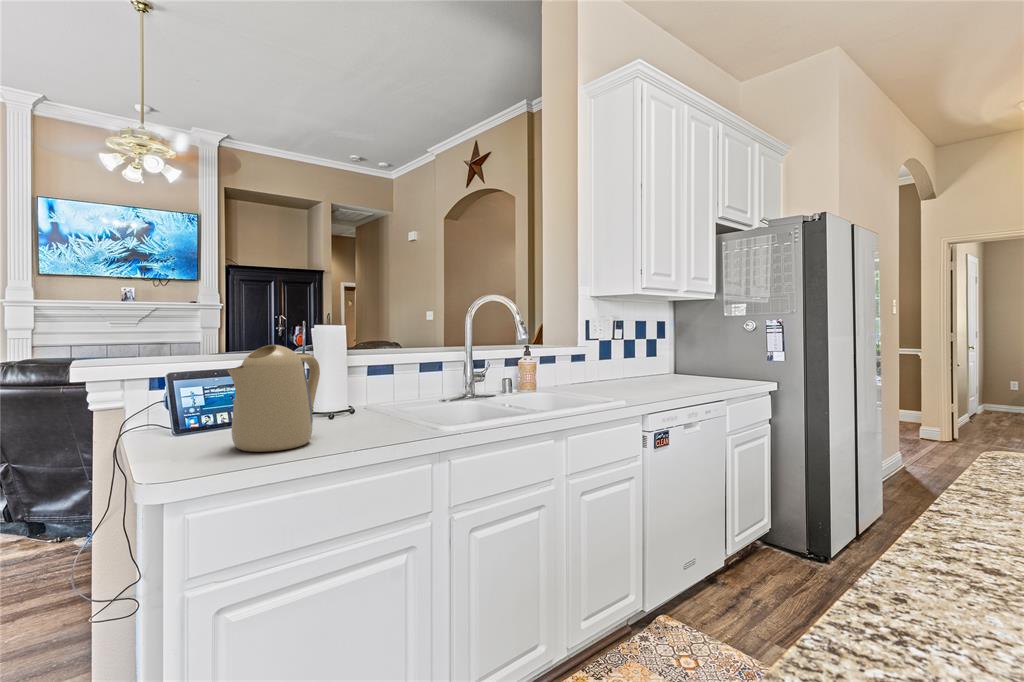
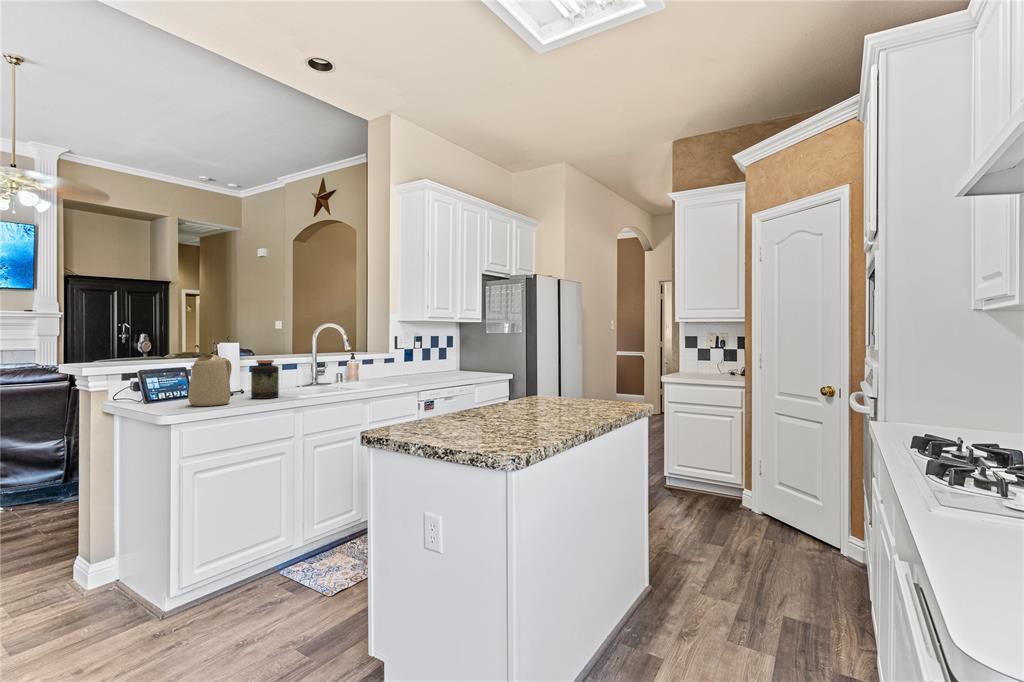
jar: none [359,356,407,430] -> present [251,360,279,399]

